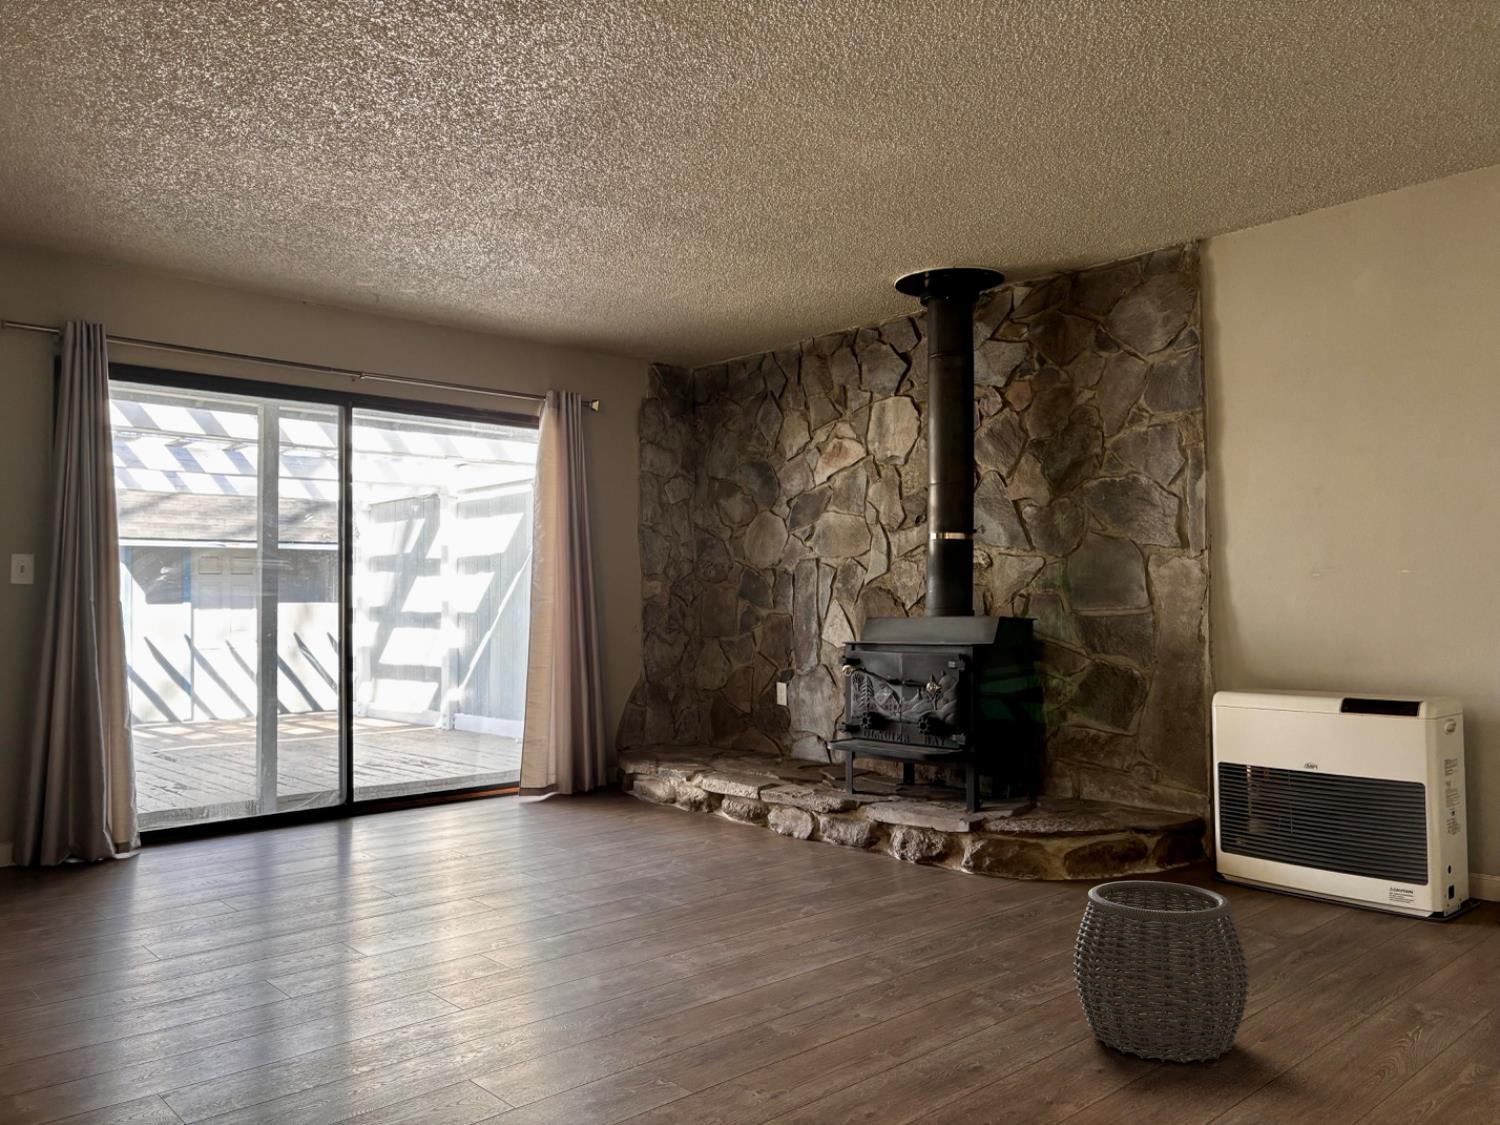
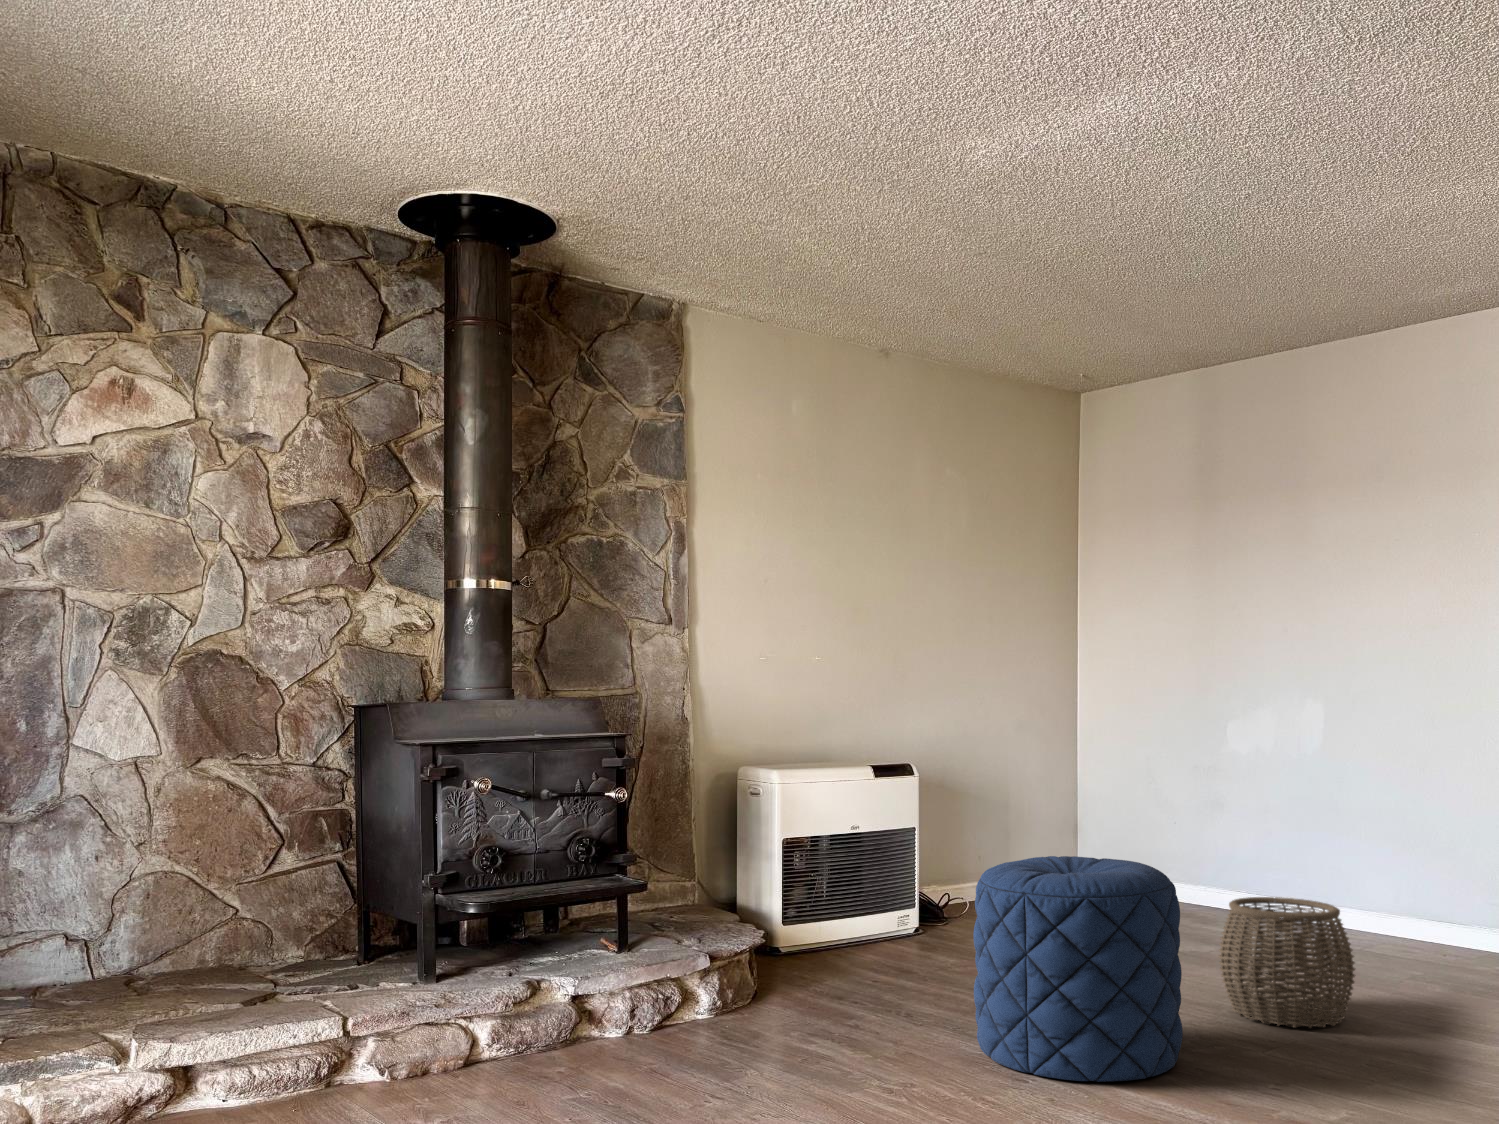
pouf: none [832,769,1022,974] -> present [973,856,1183,1082]

